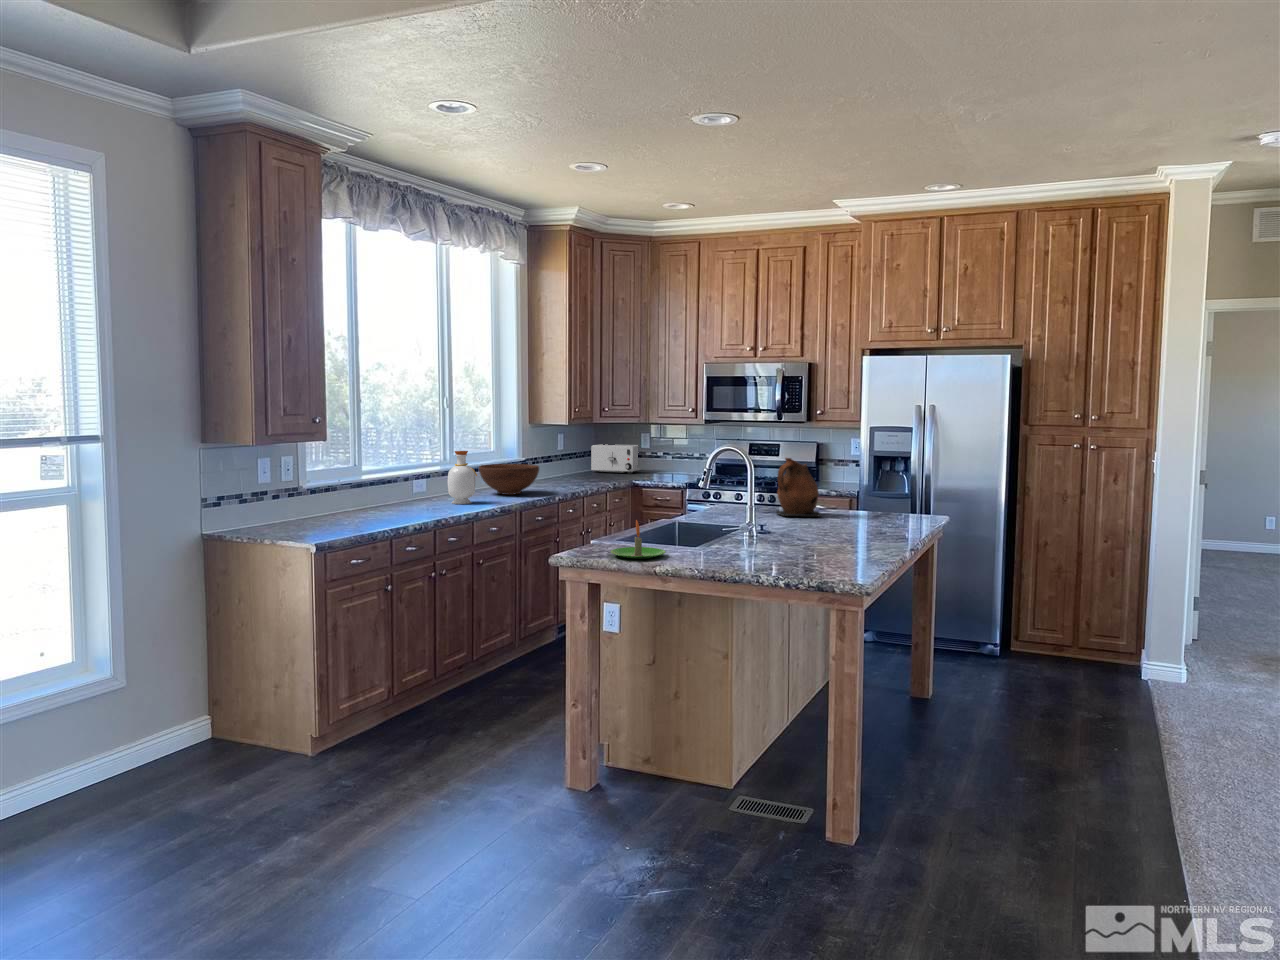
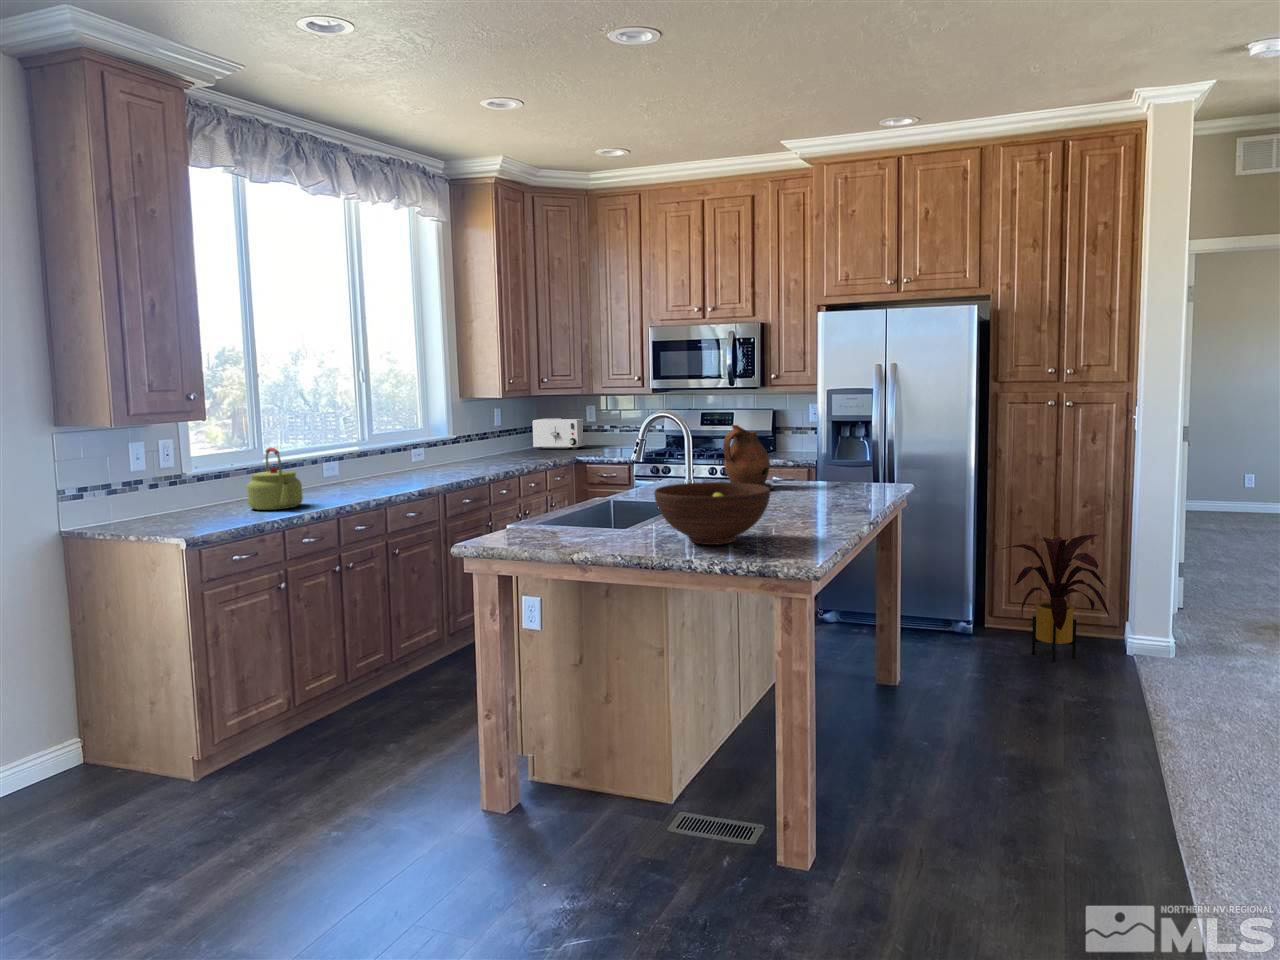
bottle: present [447,451,477,504] -> none [360,429,394,488]
fruit bowl: present [479,464,539,495] -> present [654,482,770,545]
kettle: none [356,466,403,521] -> present [247,448,303,510]
candle: present [611,520,666,559] -> none [522,500,587,545]
house plant: none [1027,568,1126,683] -> present [1002,535,1109,661]

